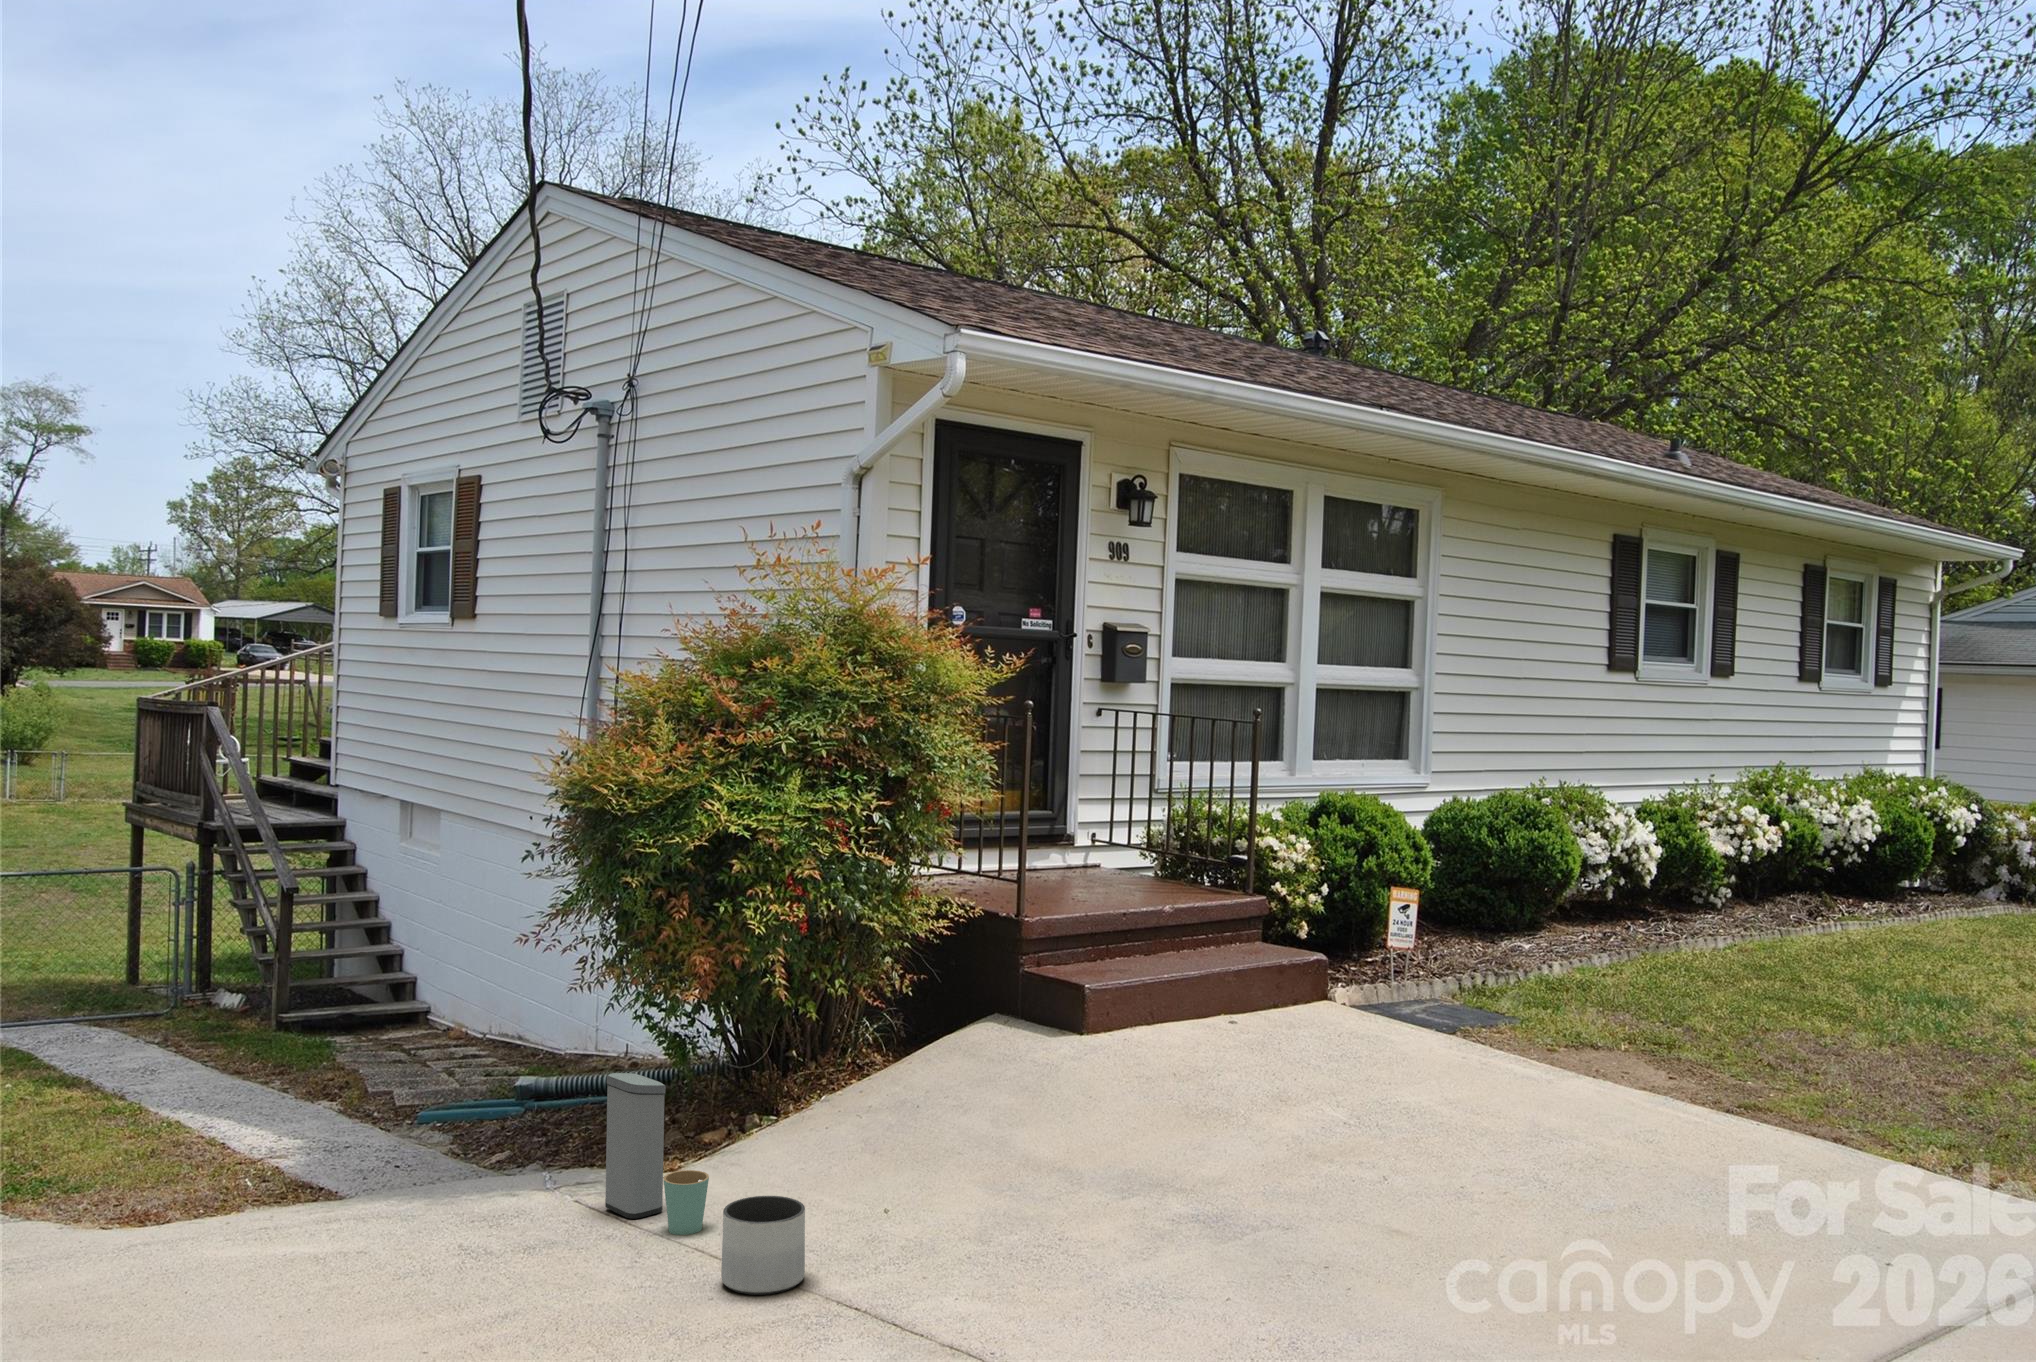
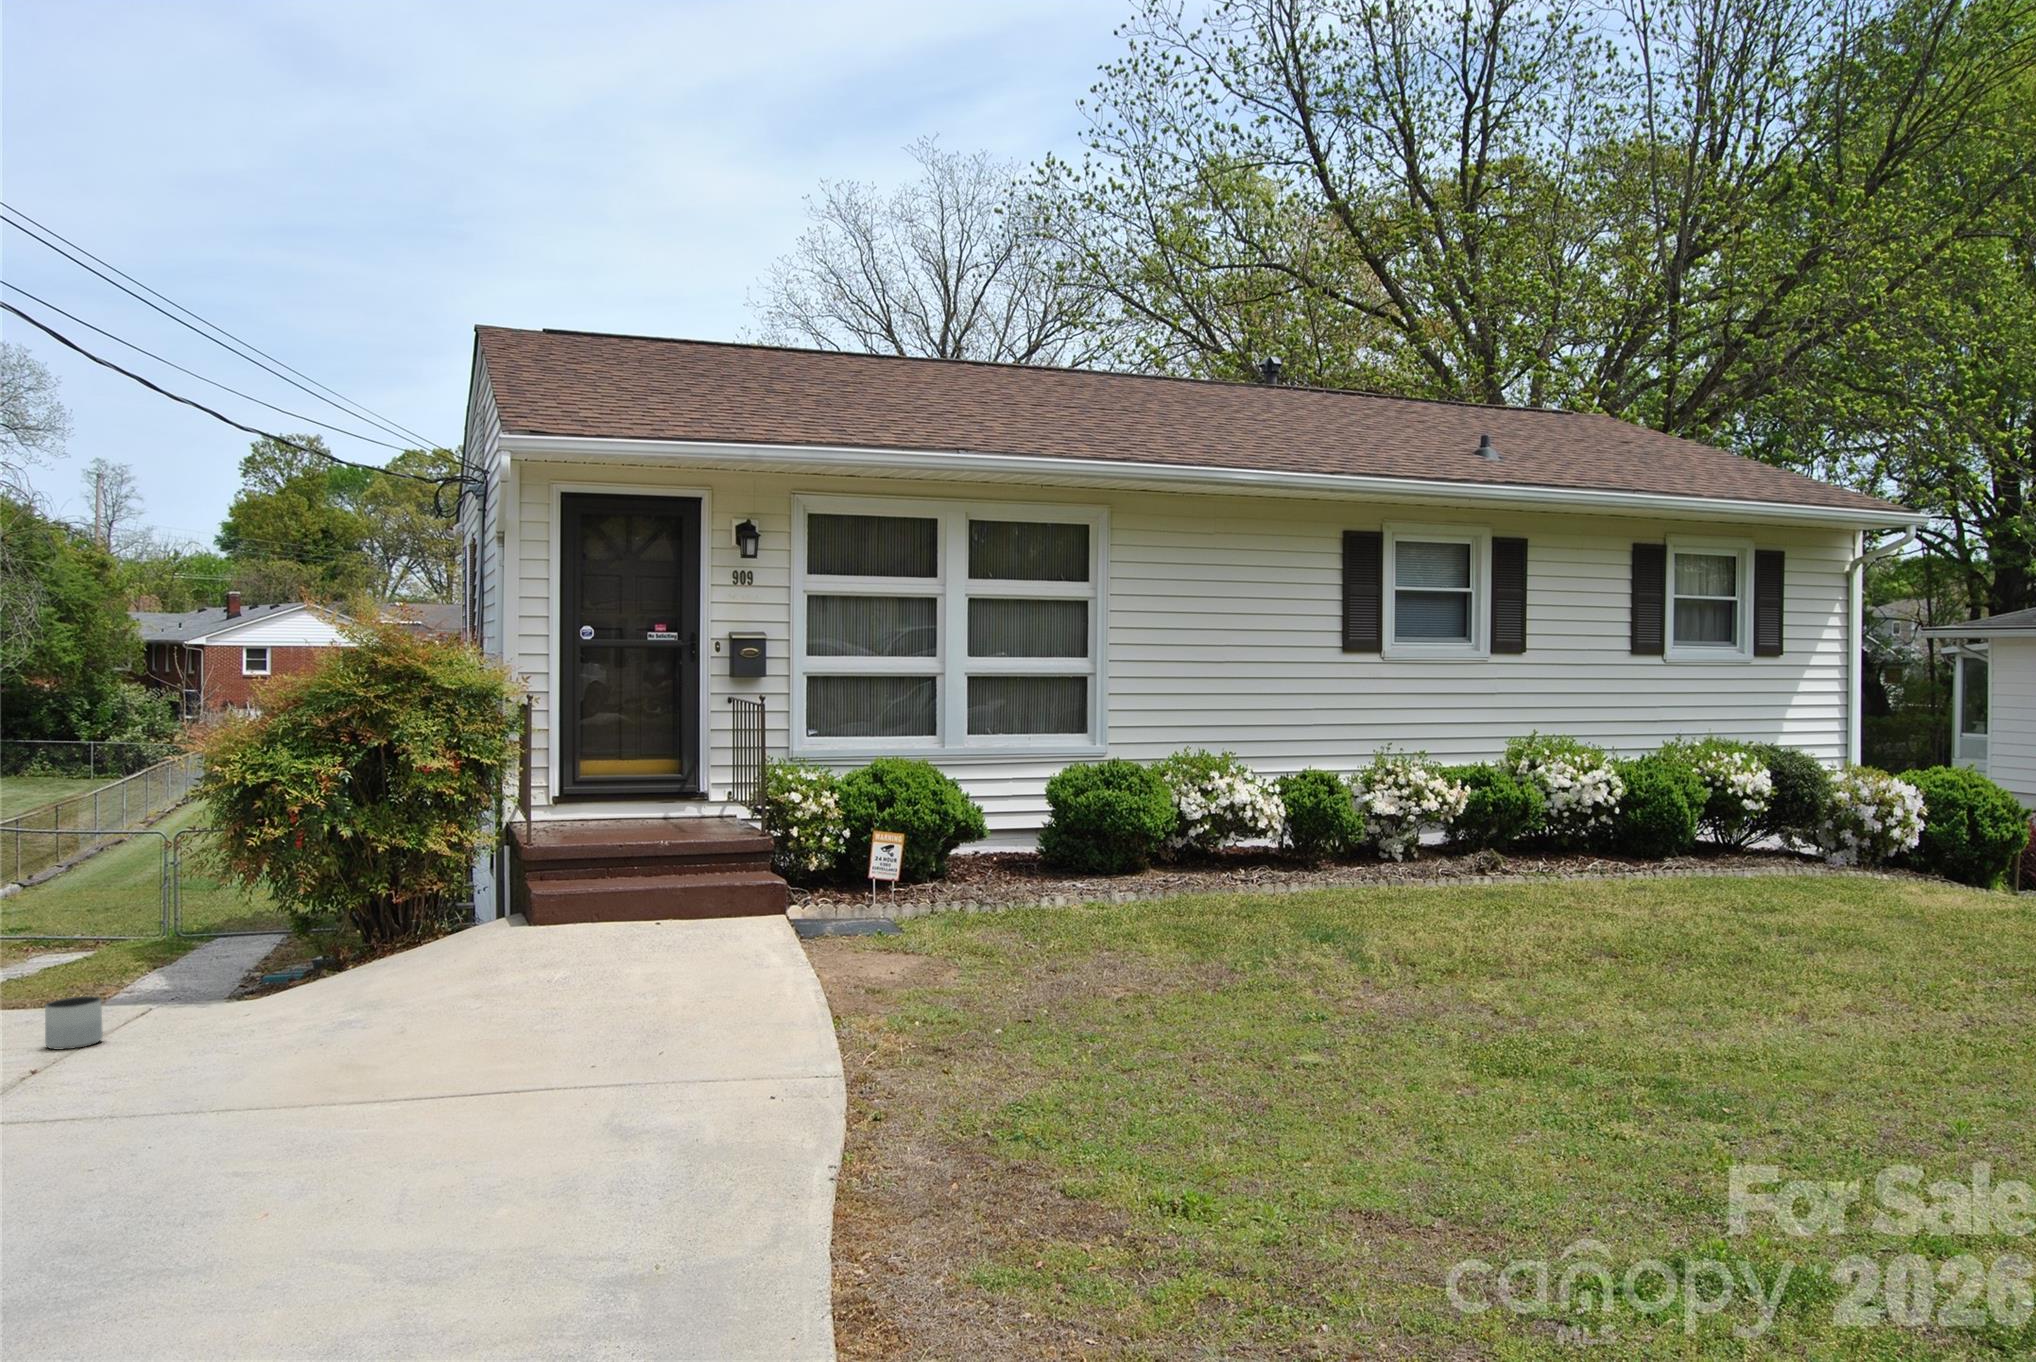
trash can: present [605,1073,709,1235] -> none [102,930,138,1026]

